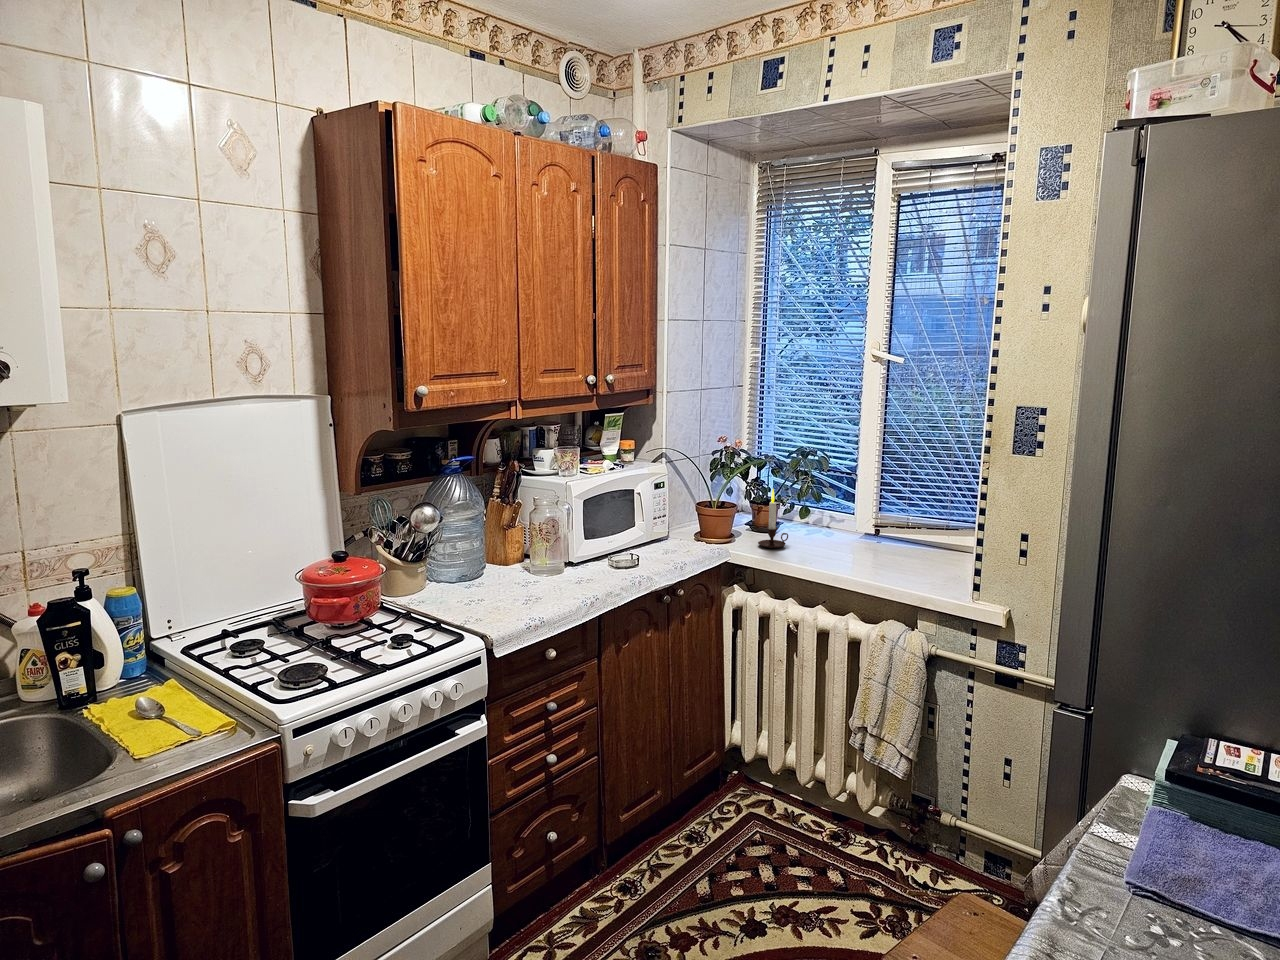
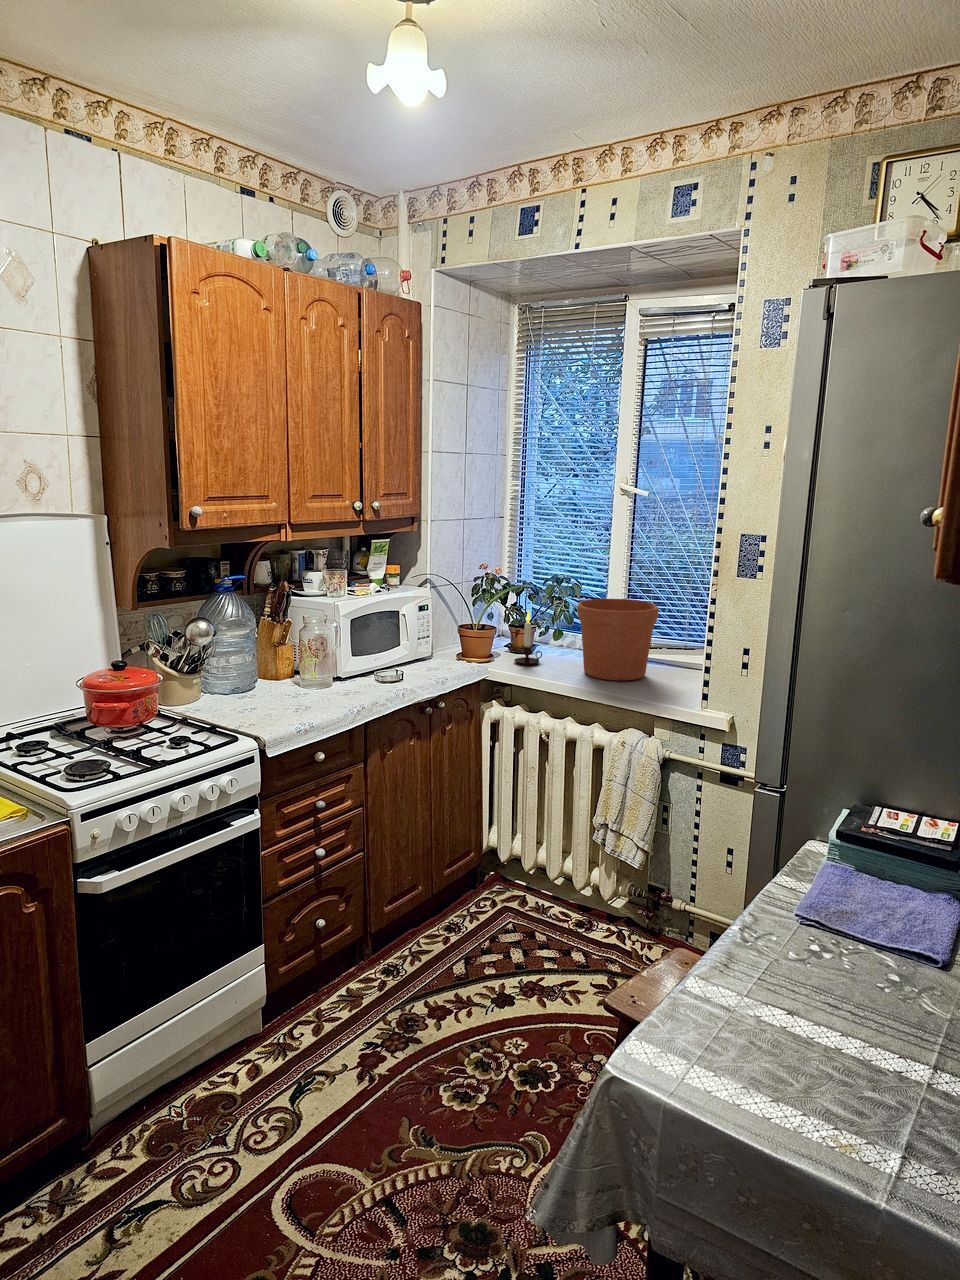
flower pot: none [828,476,919,567] -> present [577,599,658,681]

